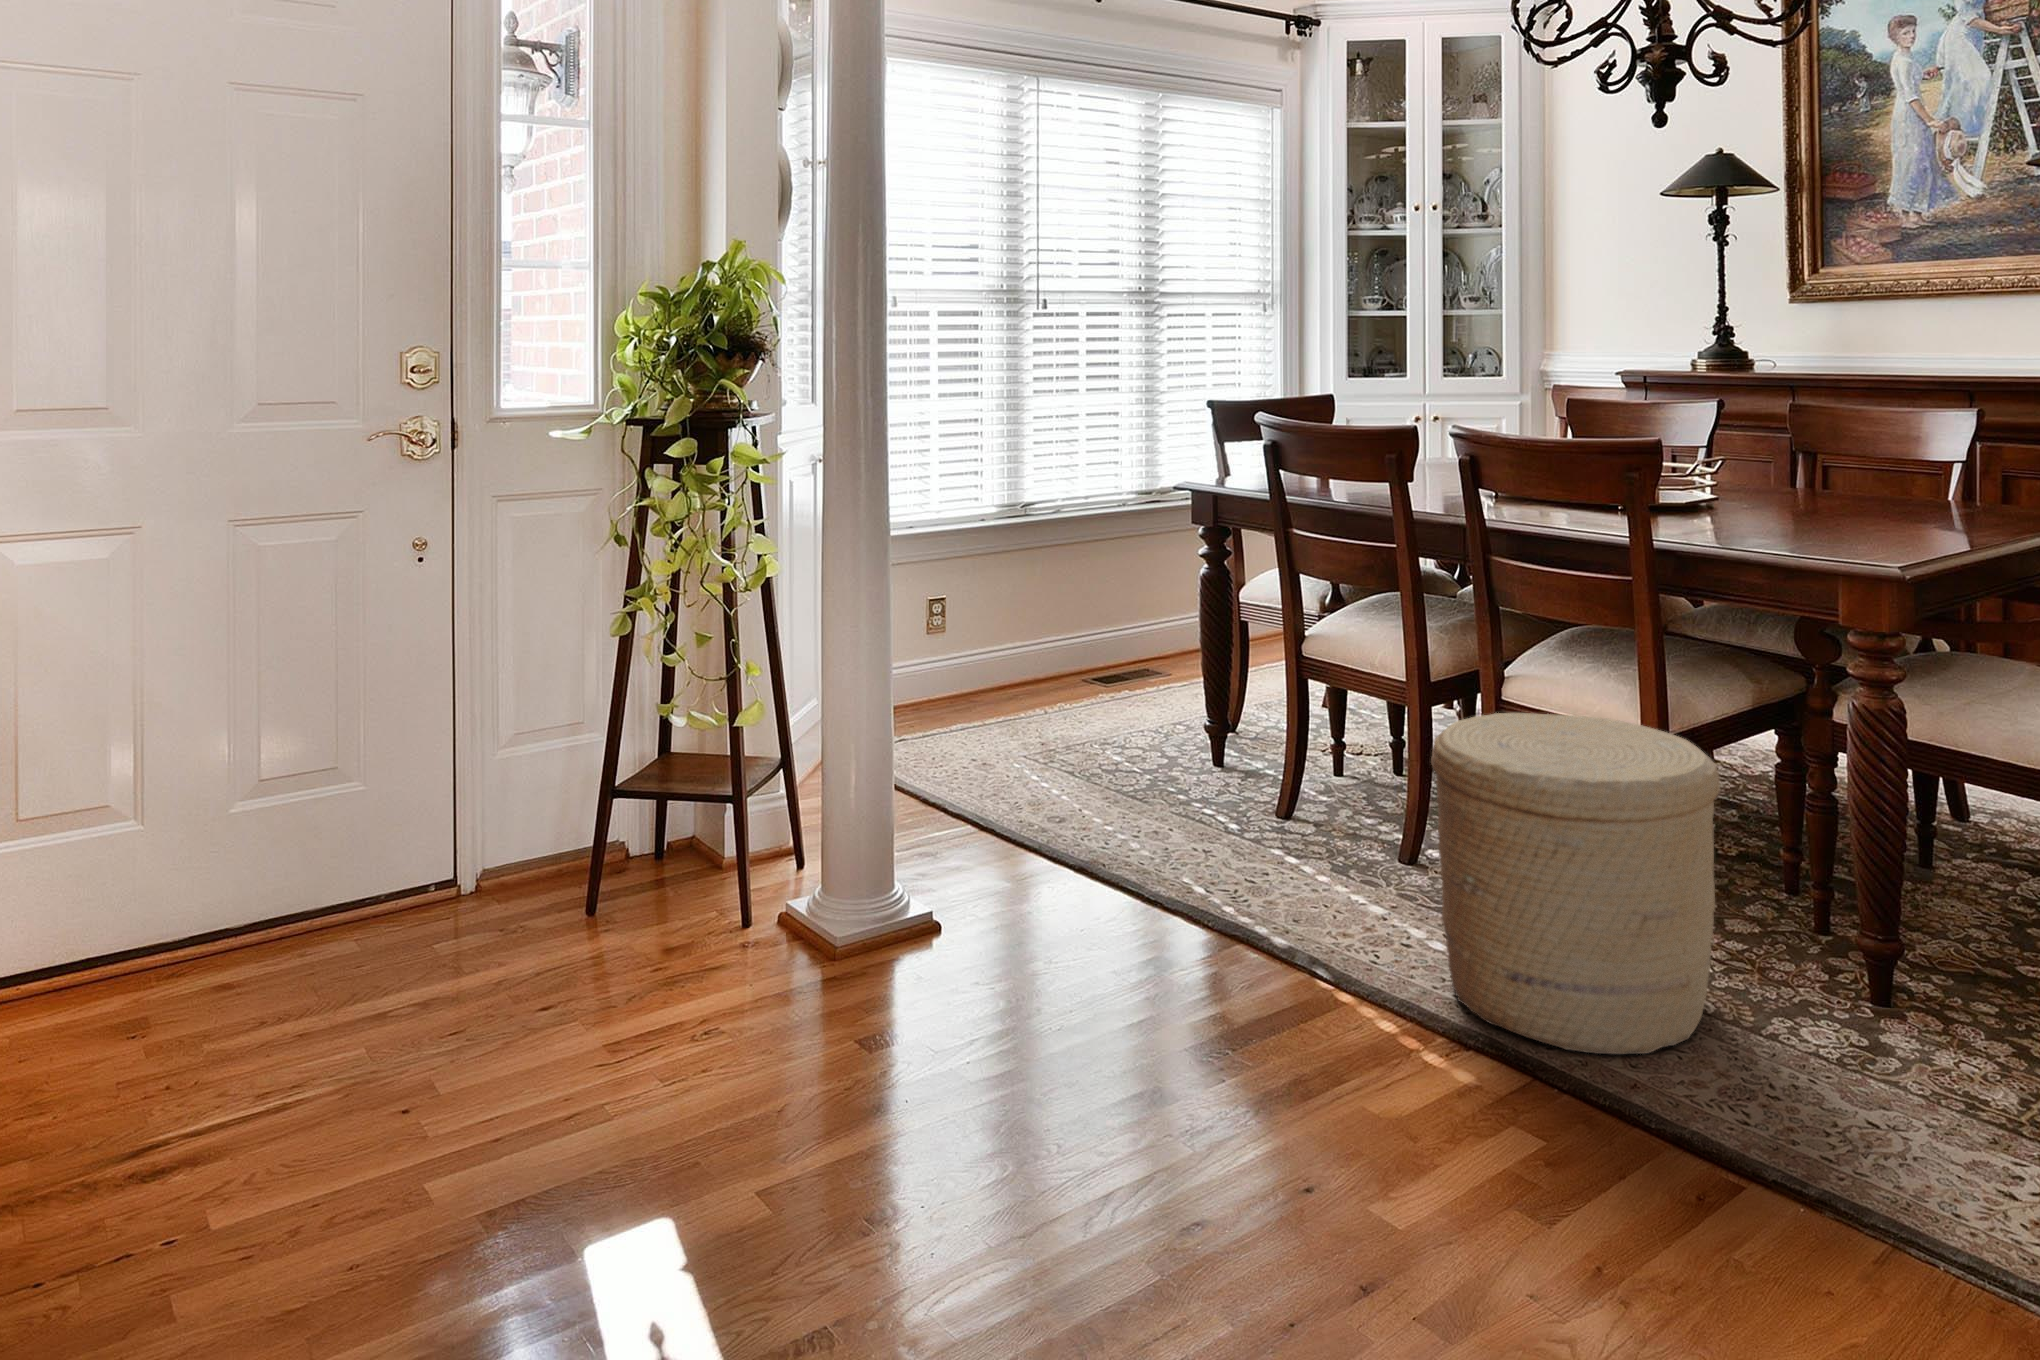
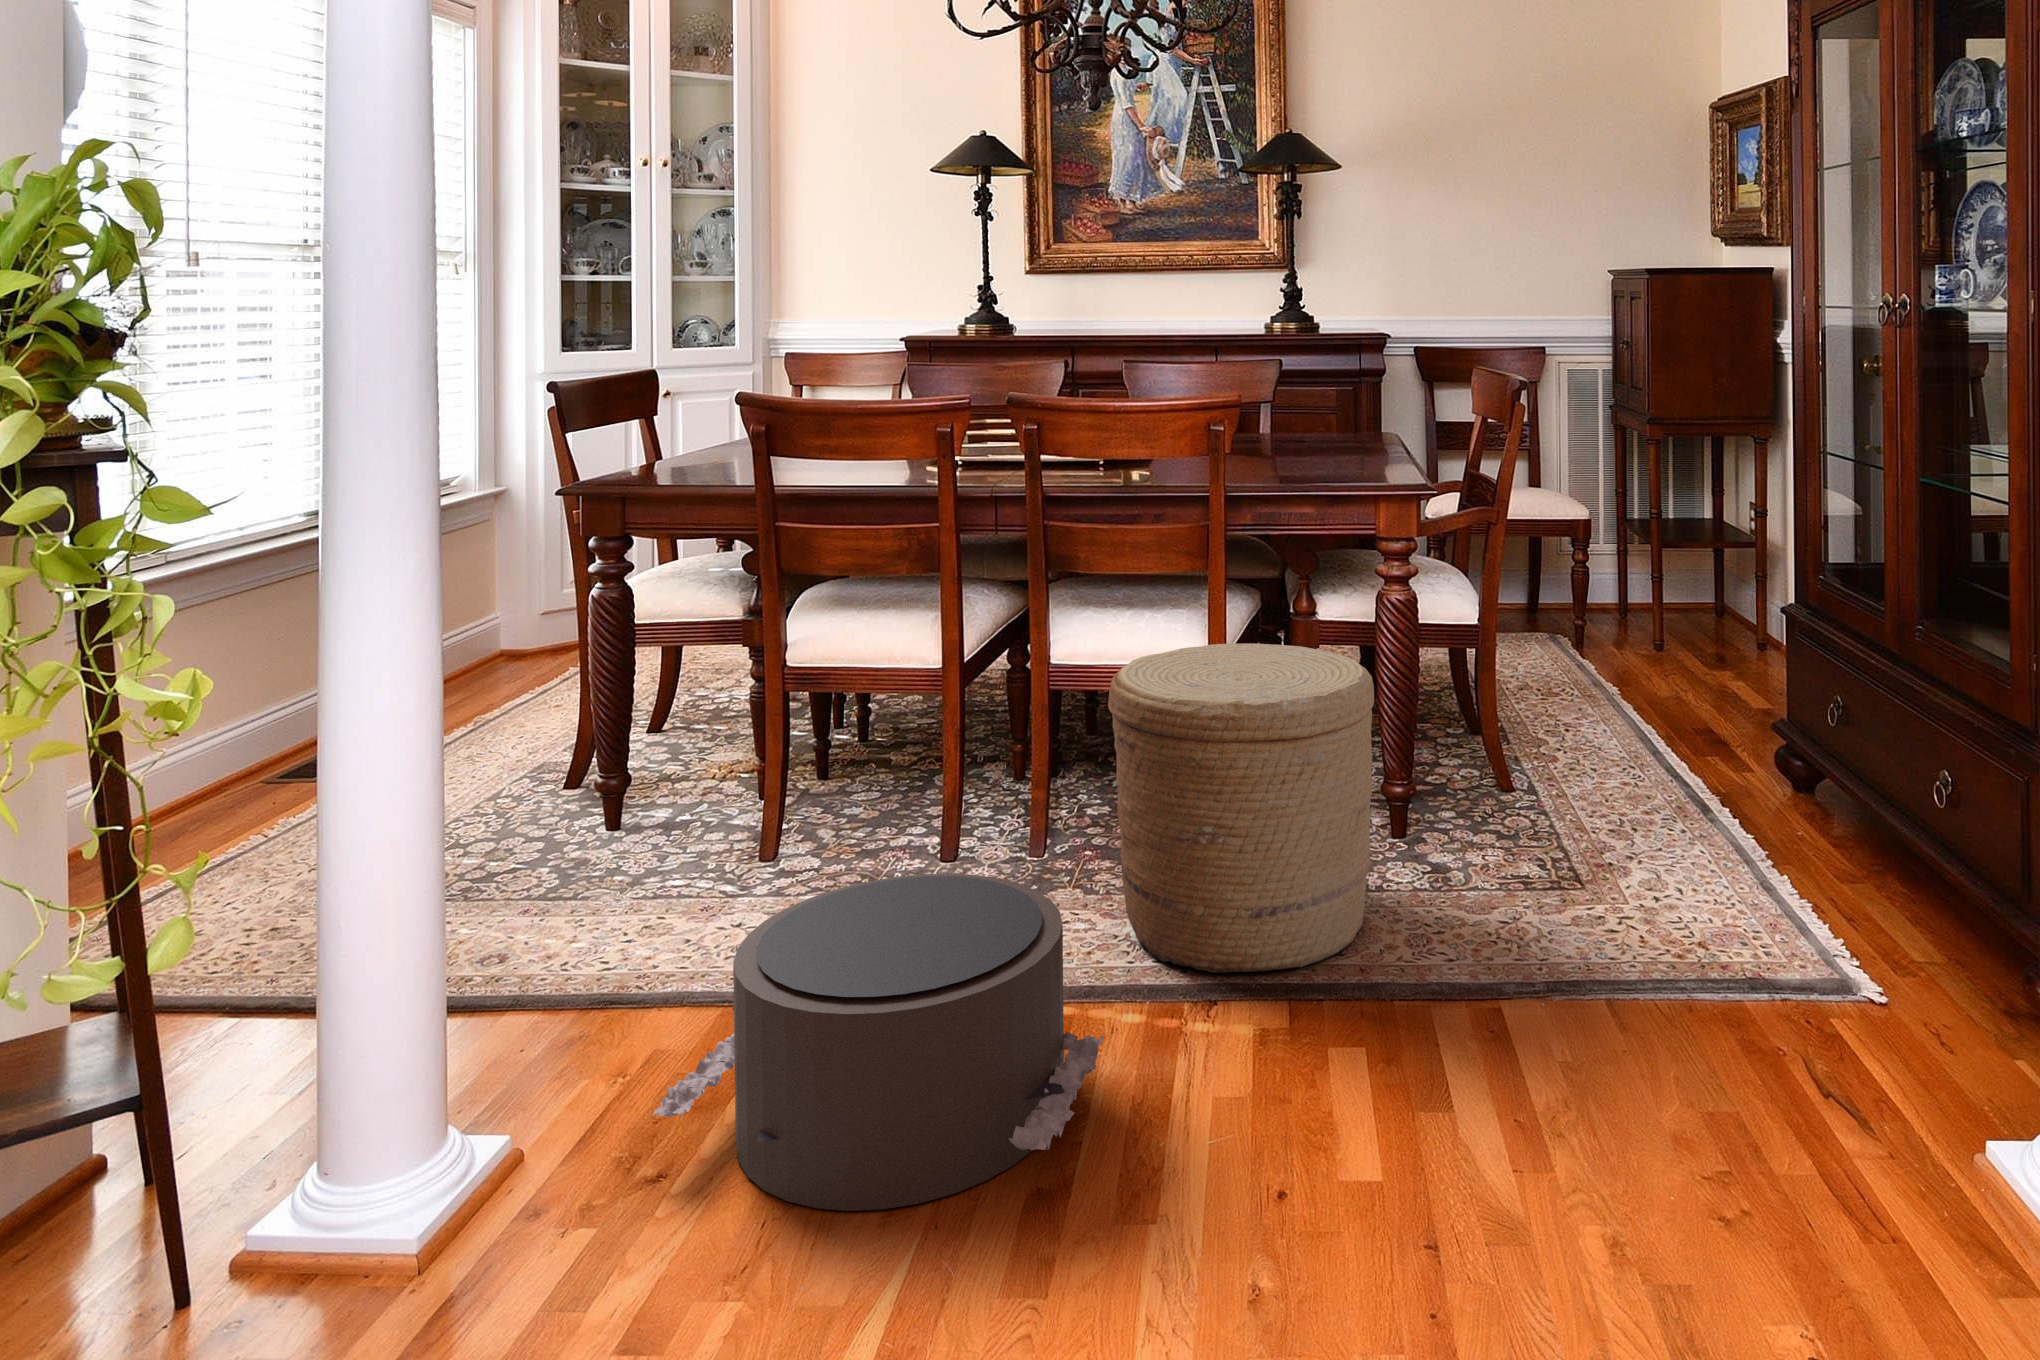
pouf: none [1007,829,1292,1065] -> present [654,874,1103,1211]

